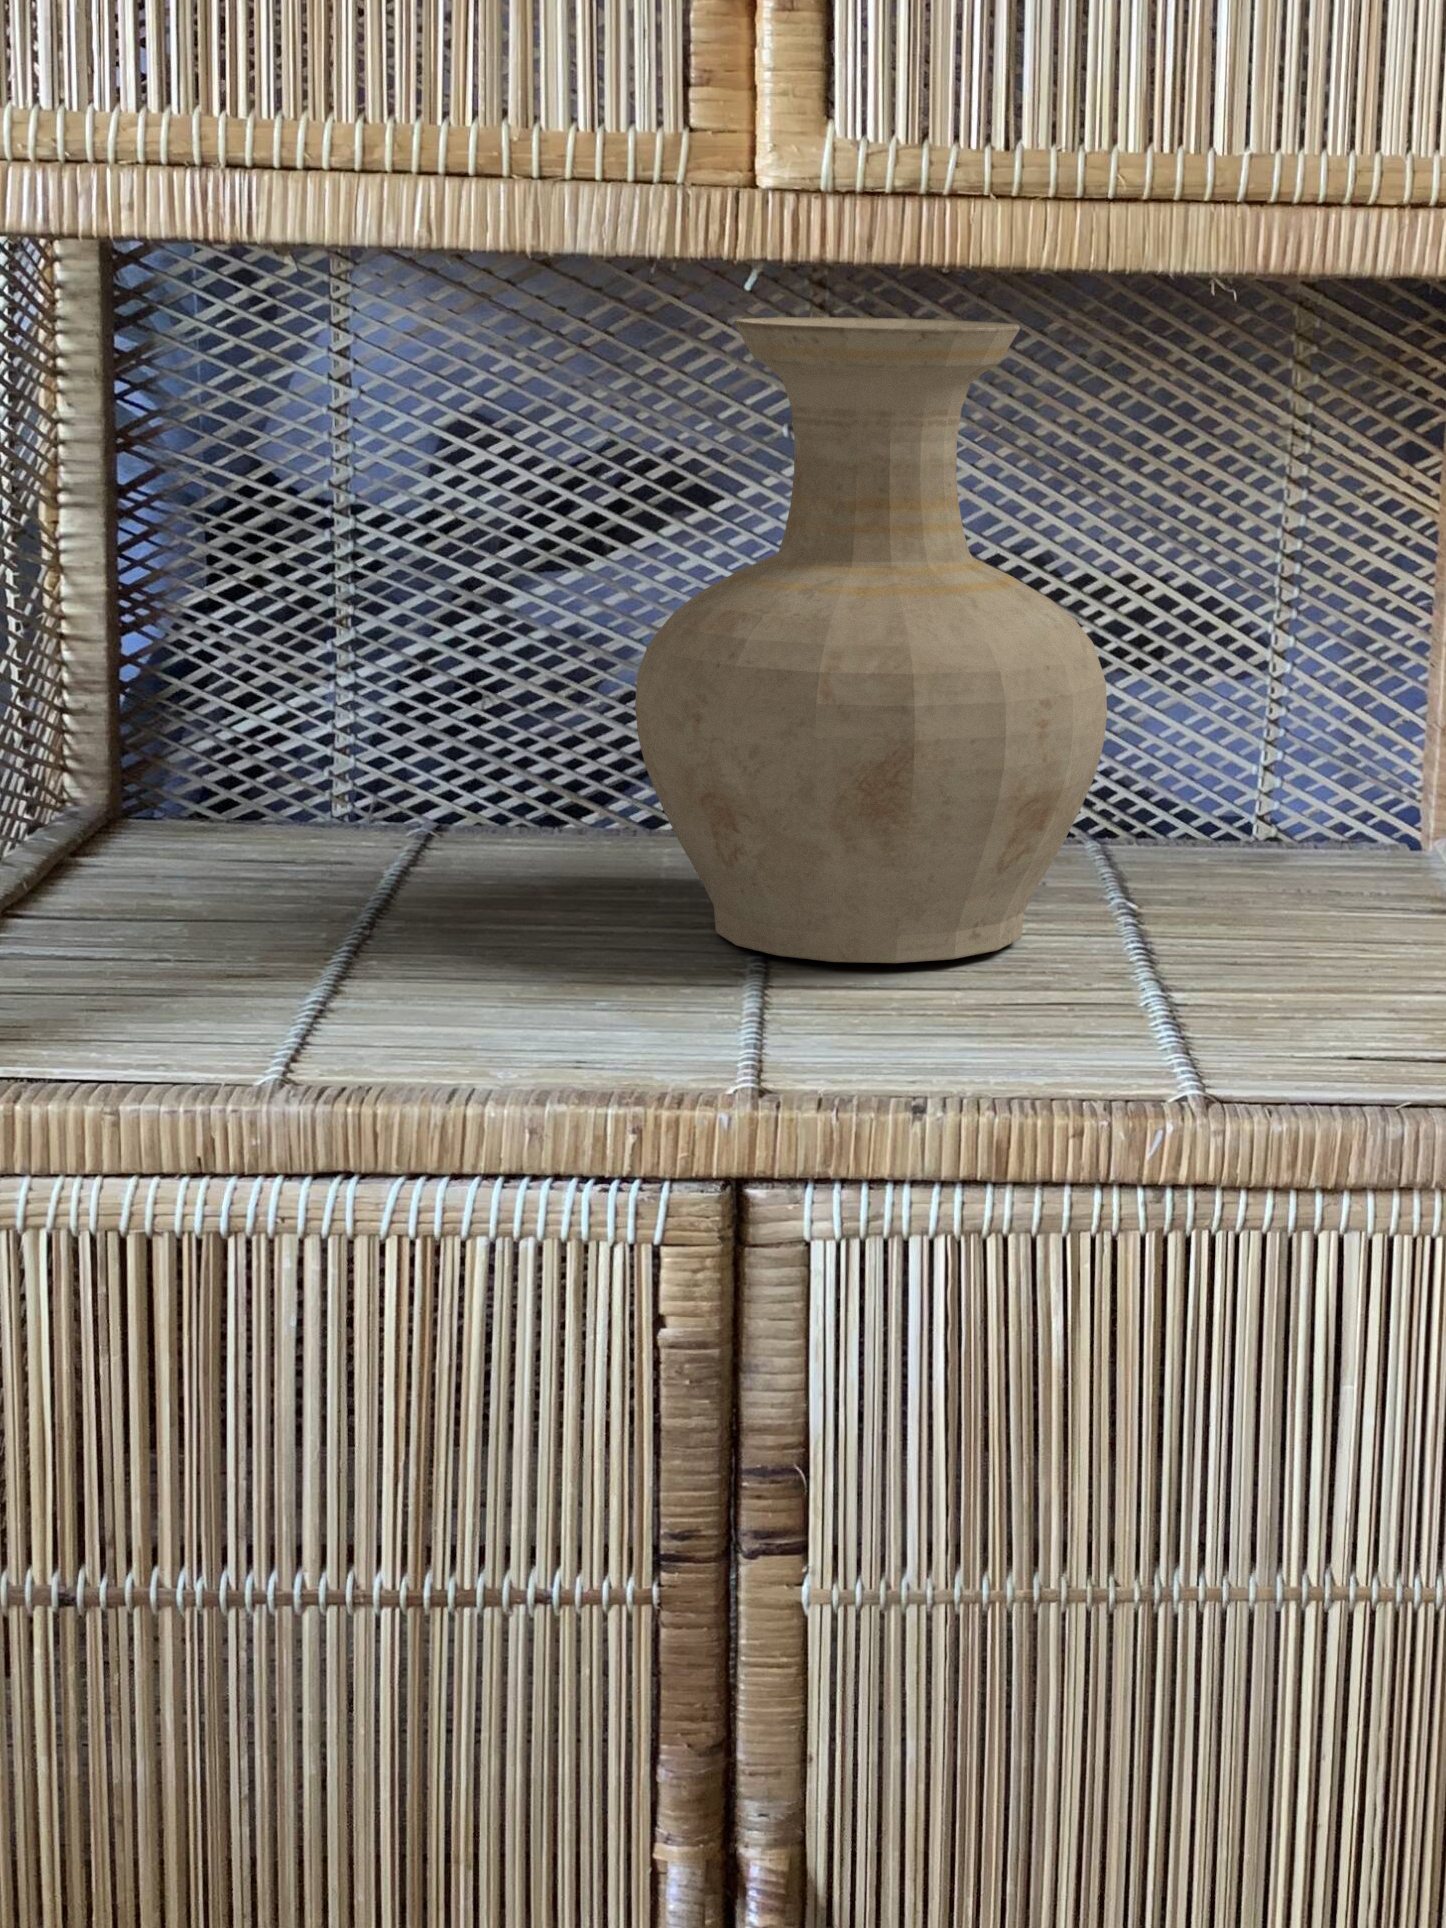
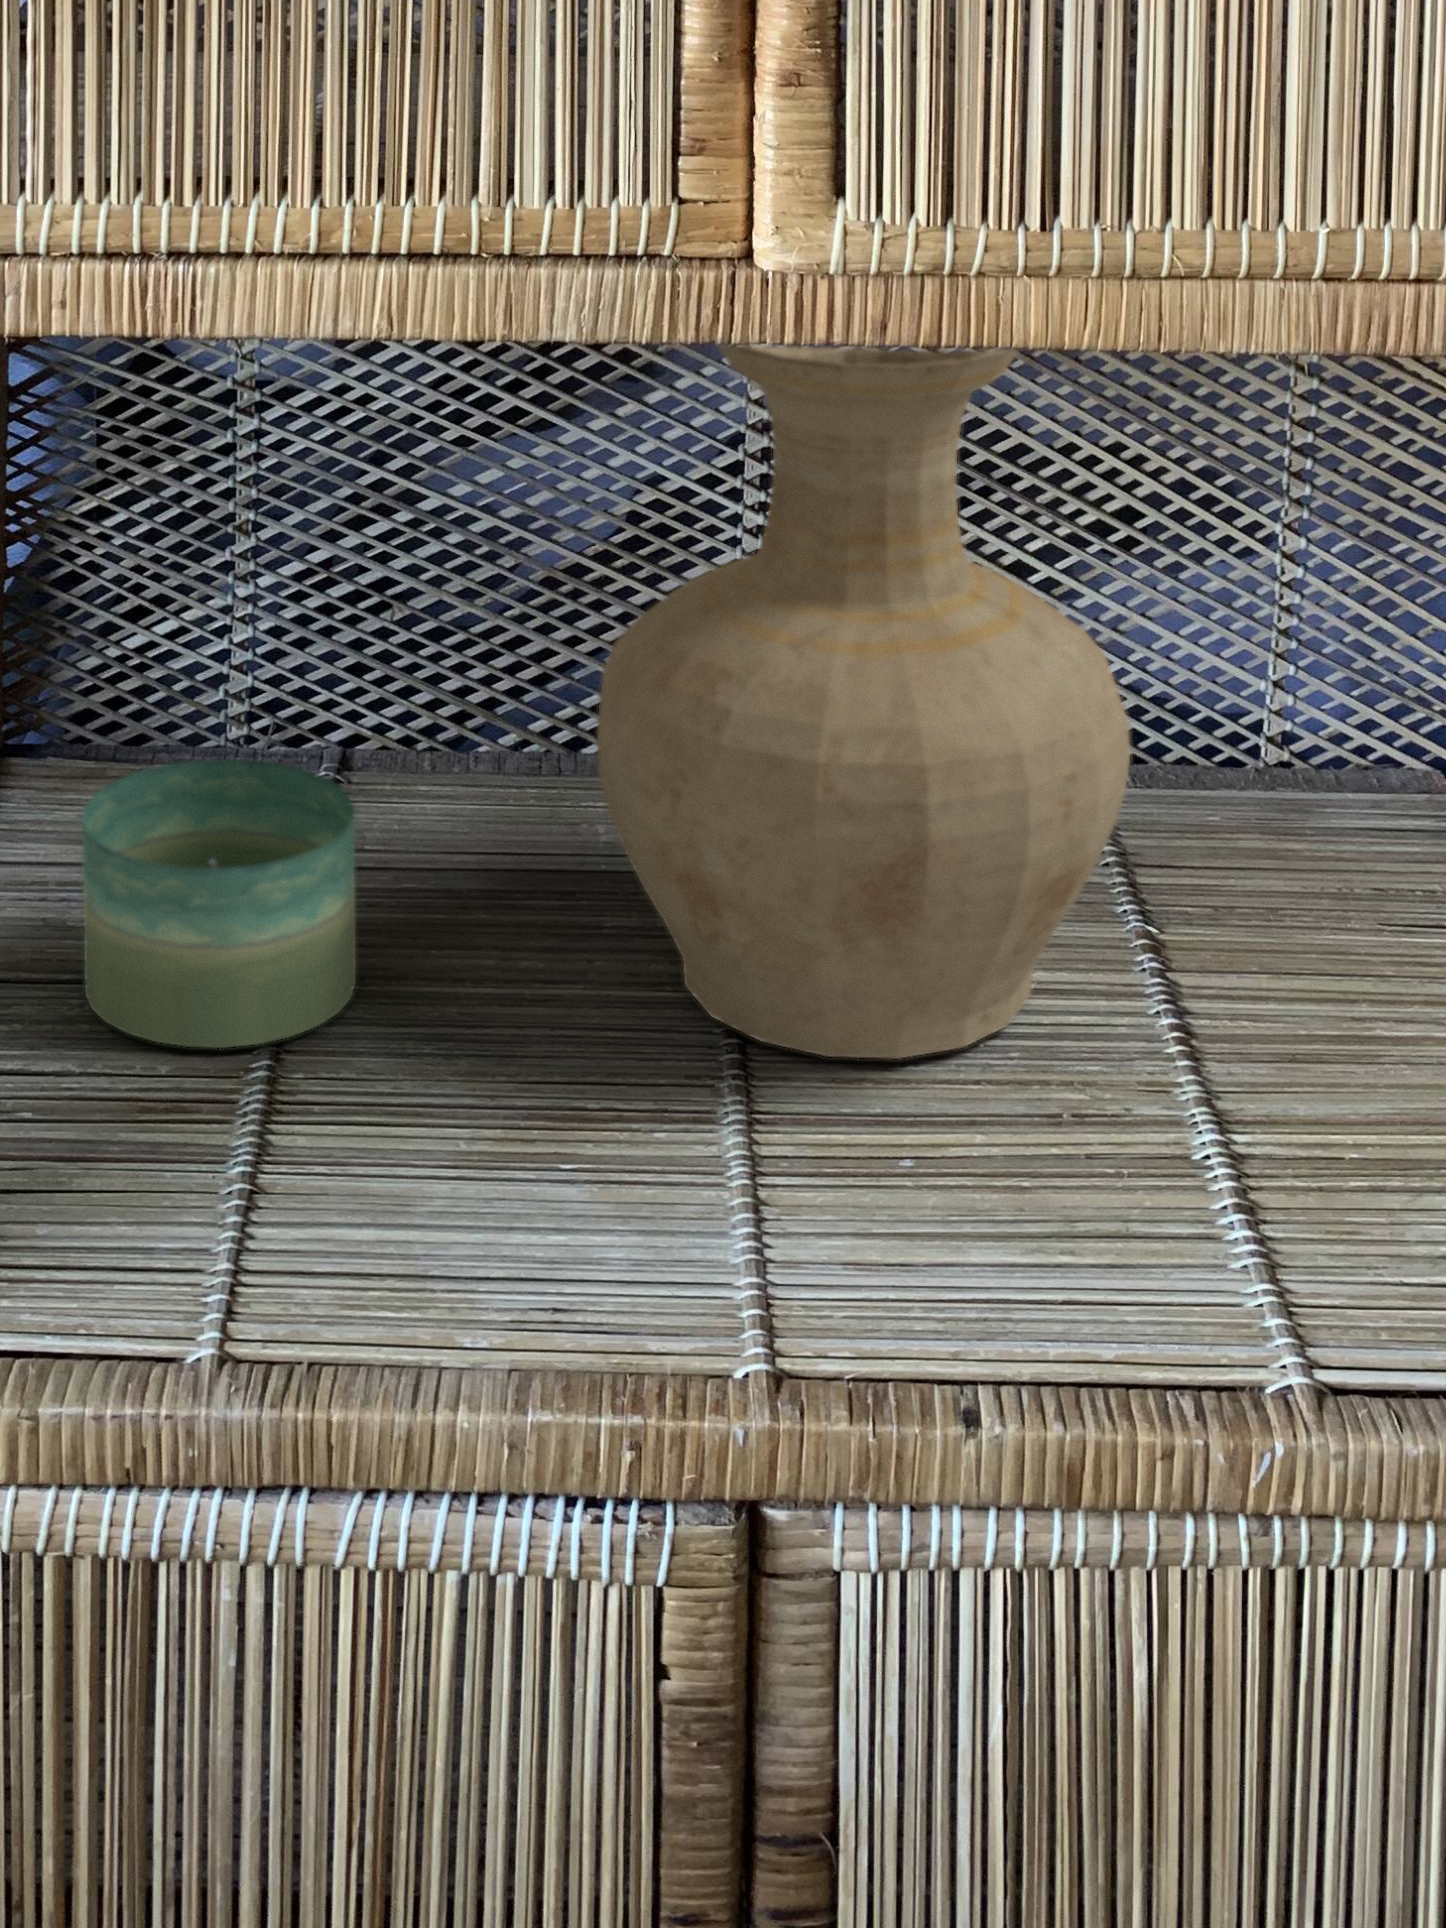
candle: none [170,748,421,953] -> present [82,759,356,1048]

